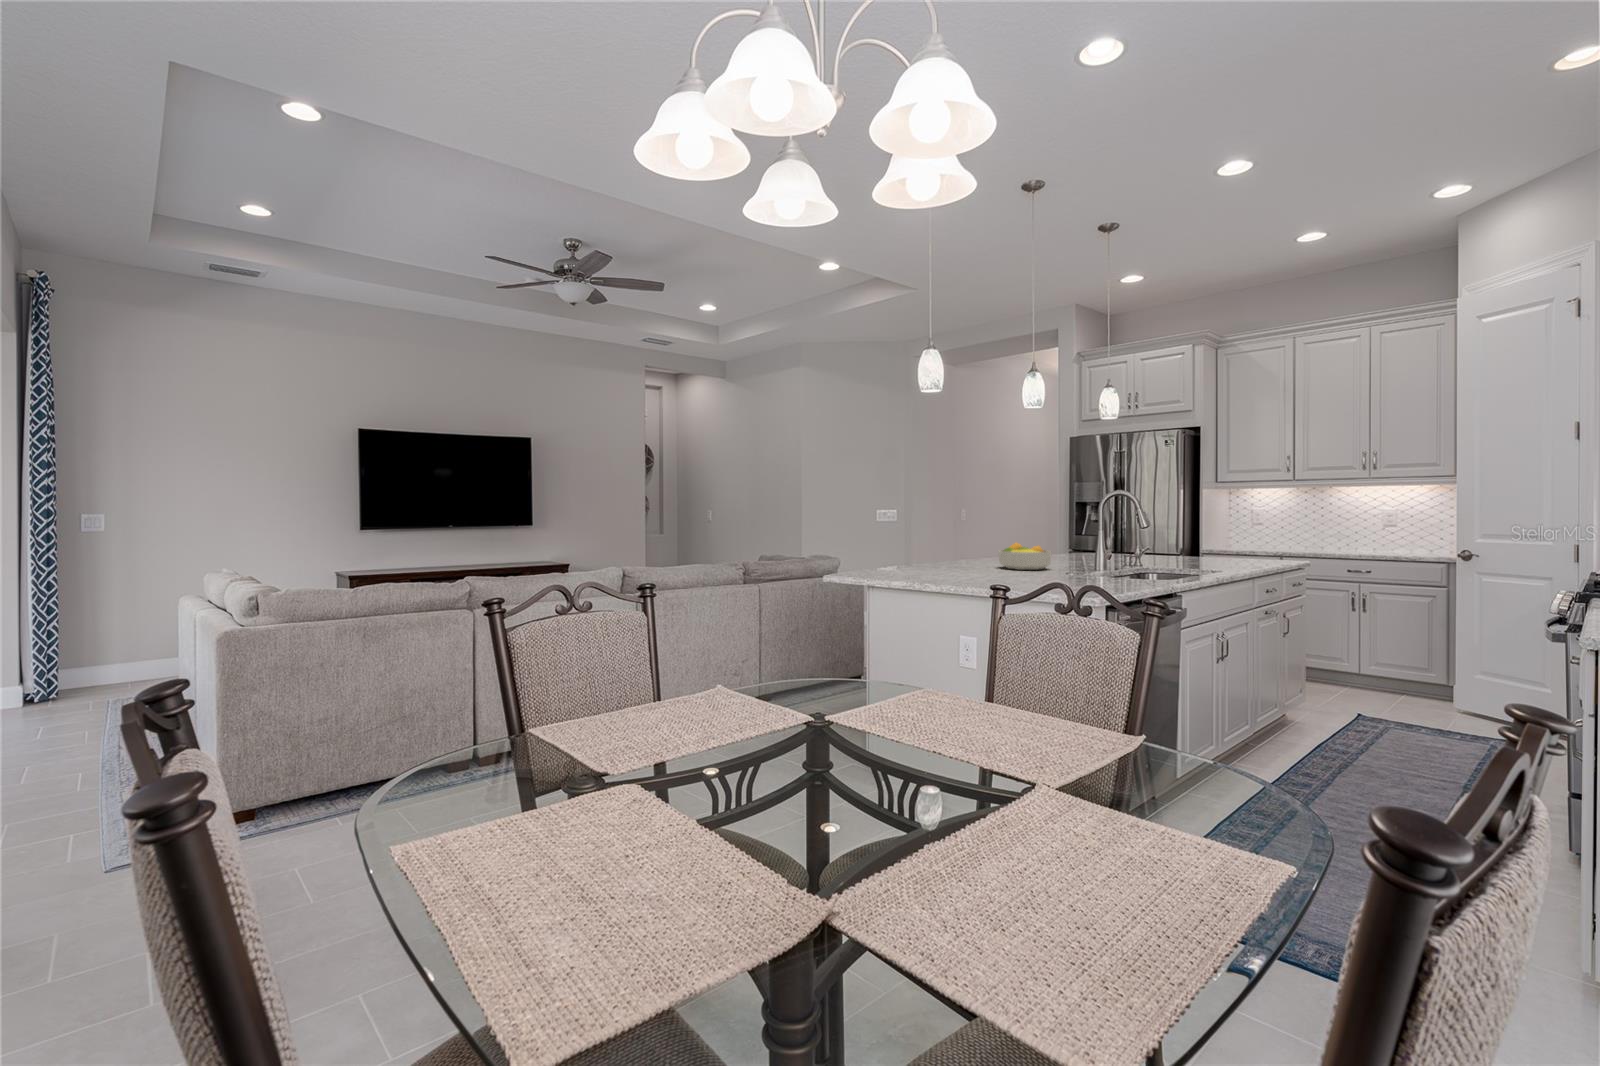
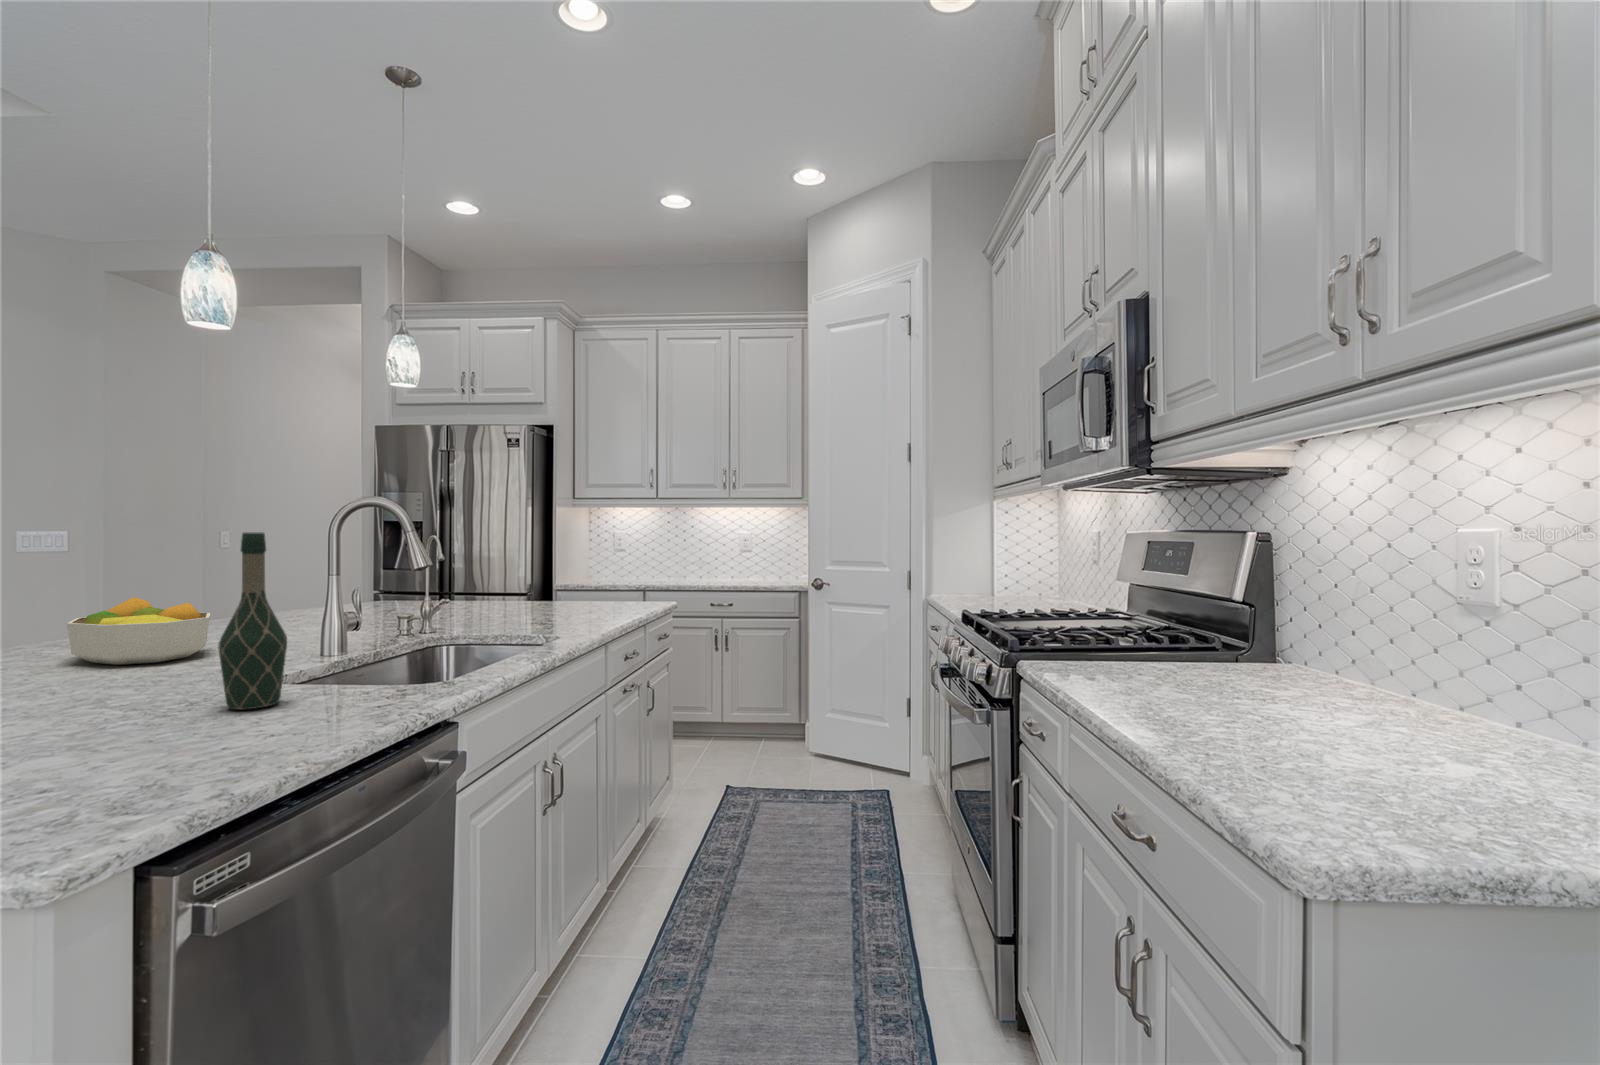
wine bottle: none [1089,513,1113,582] -> present [218,532,287,710]

